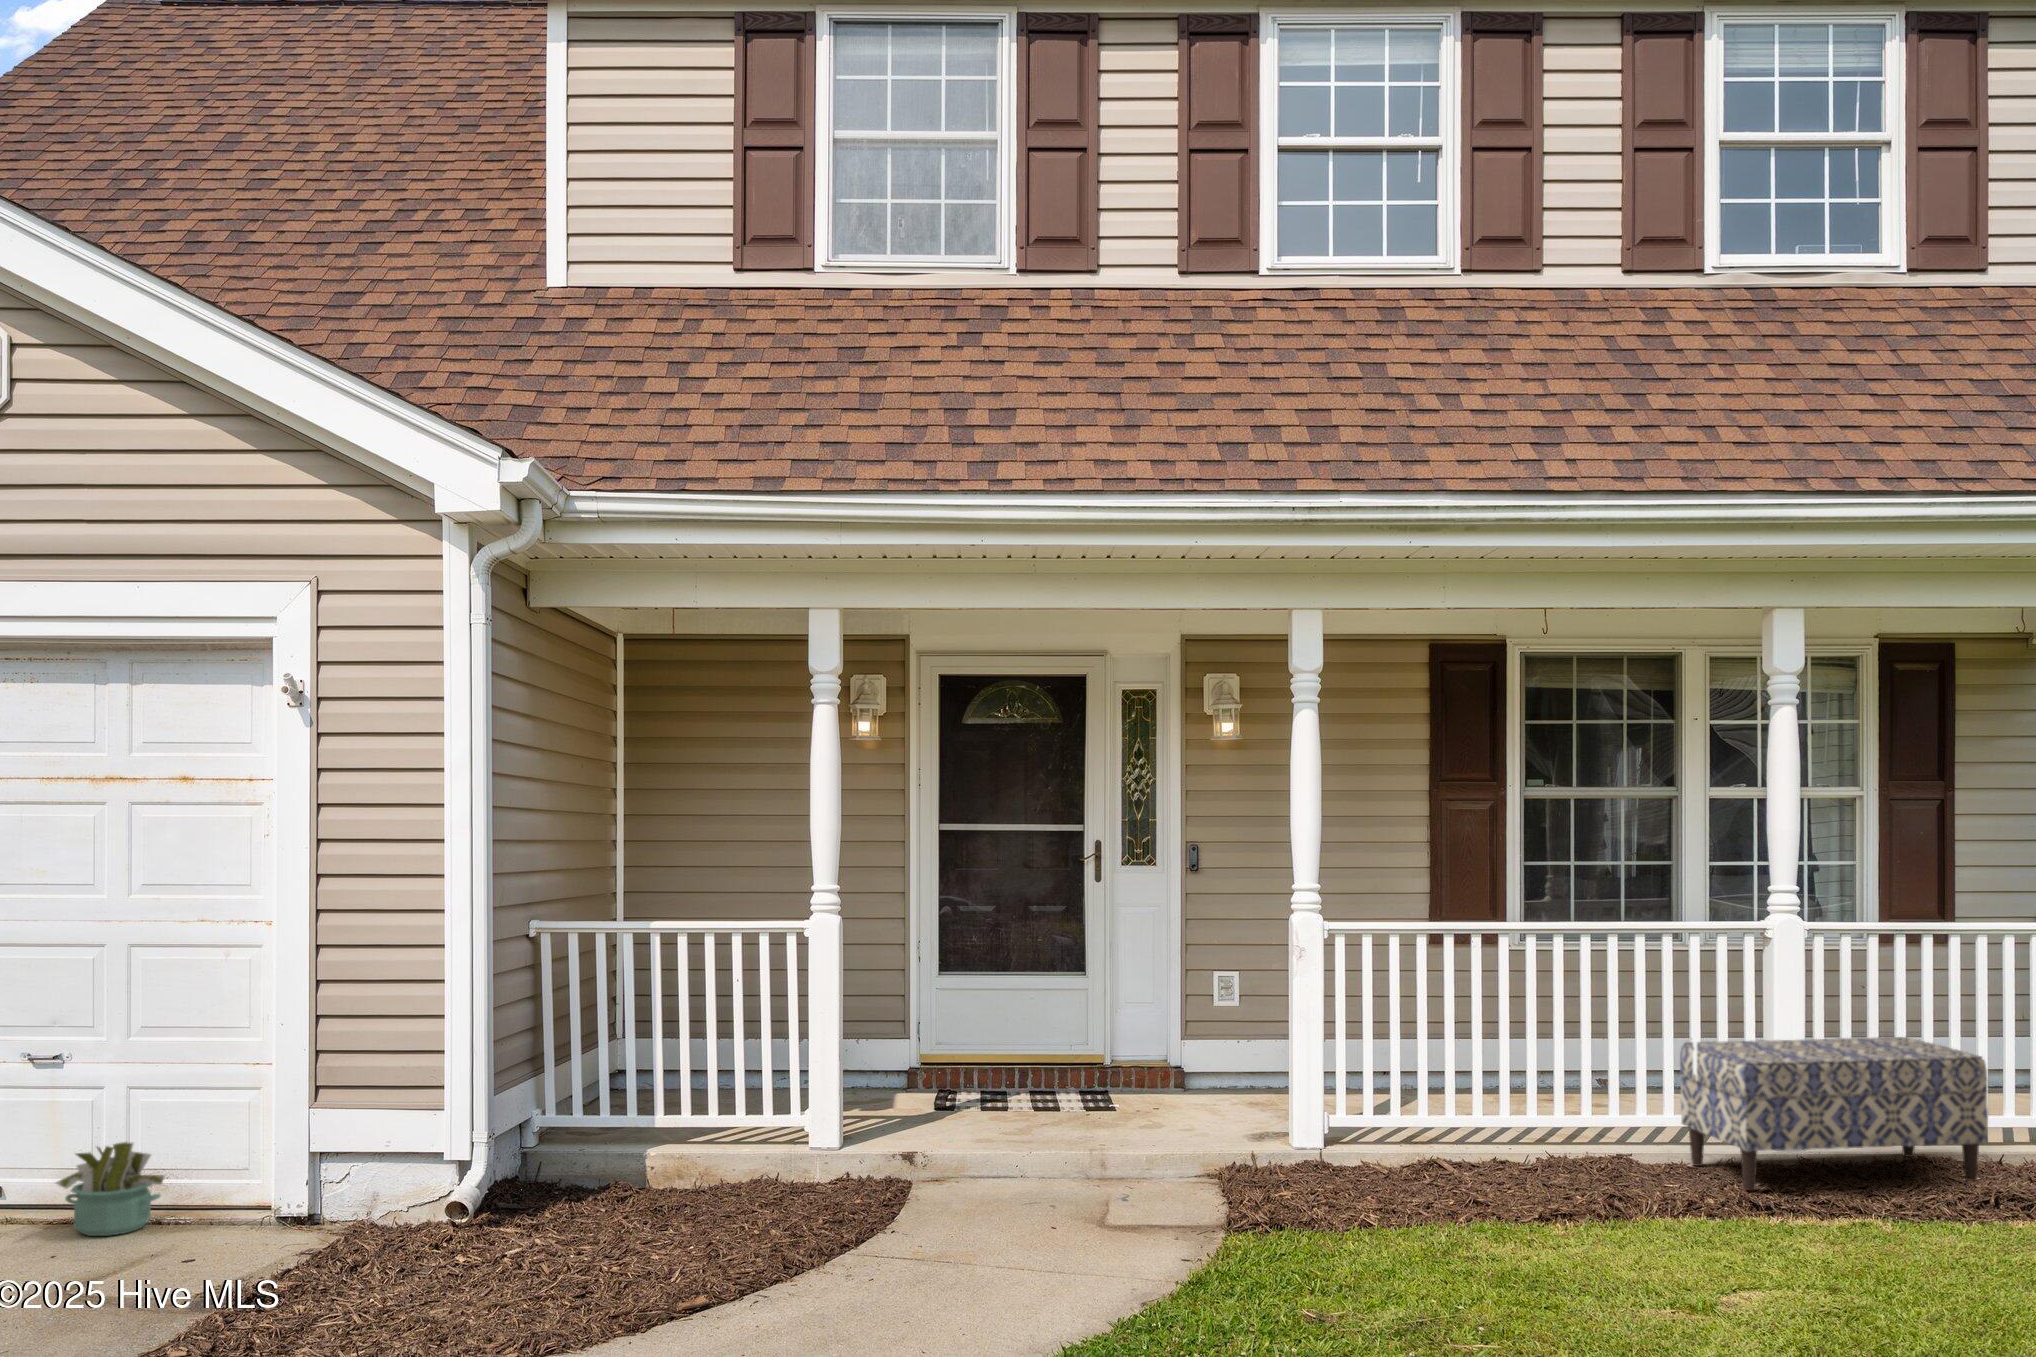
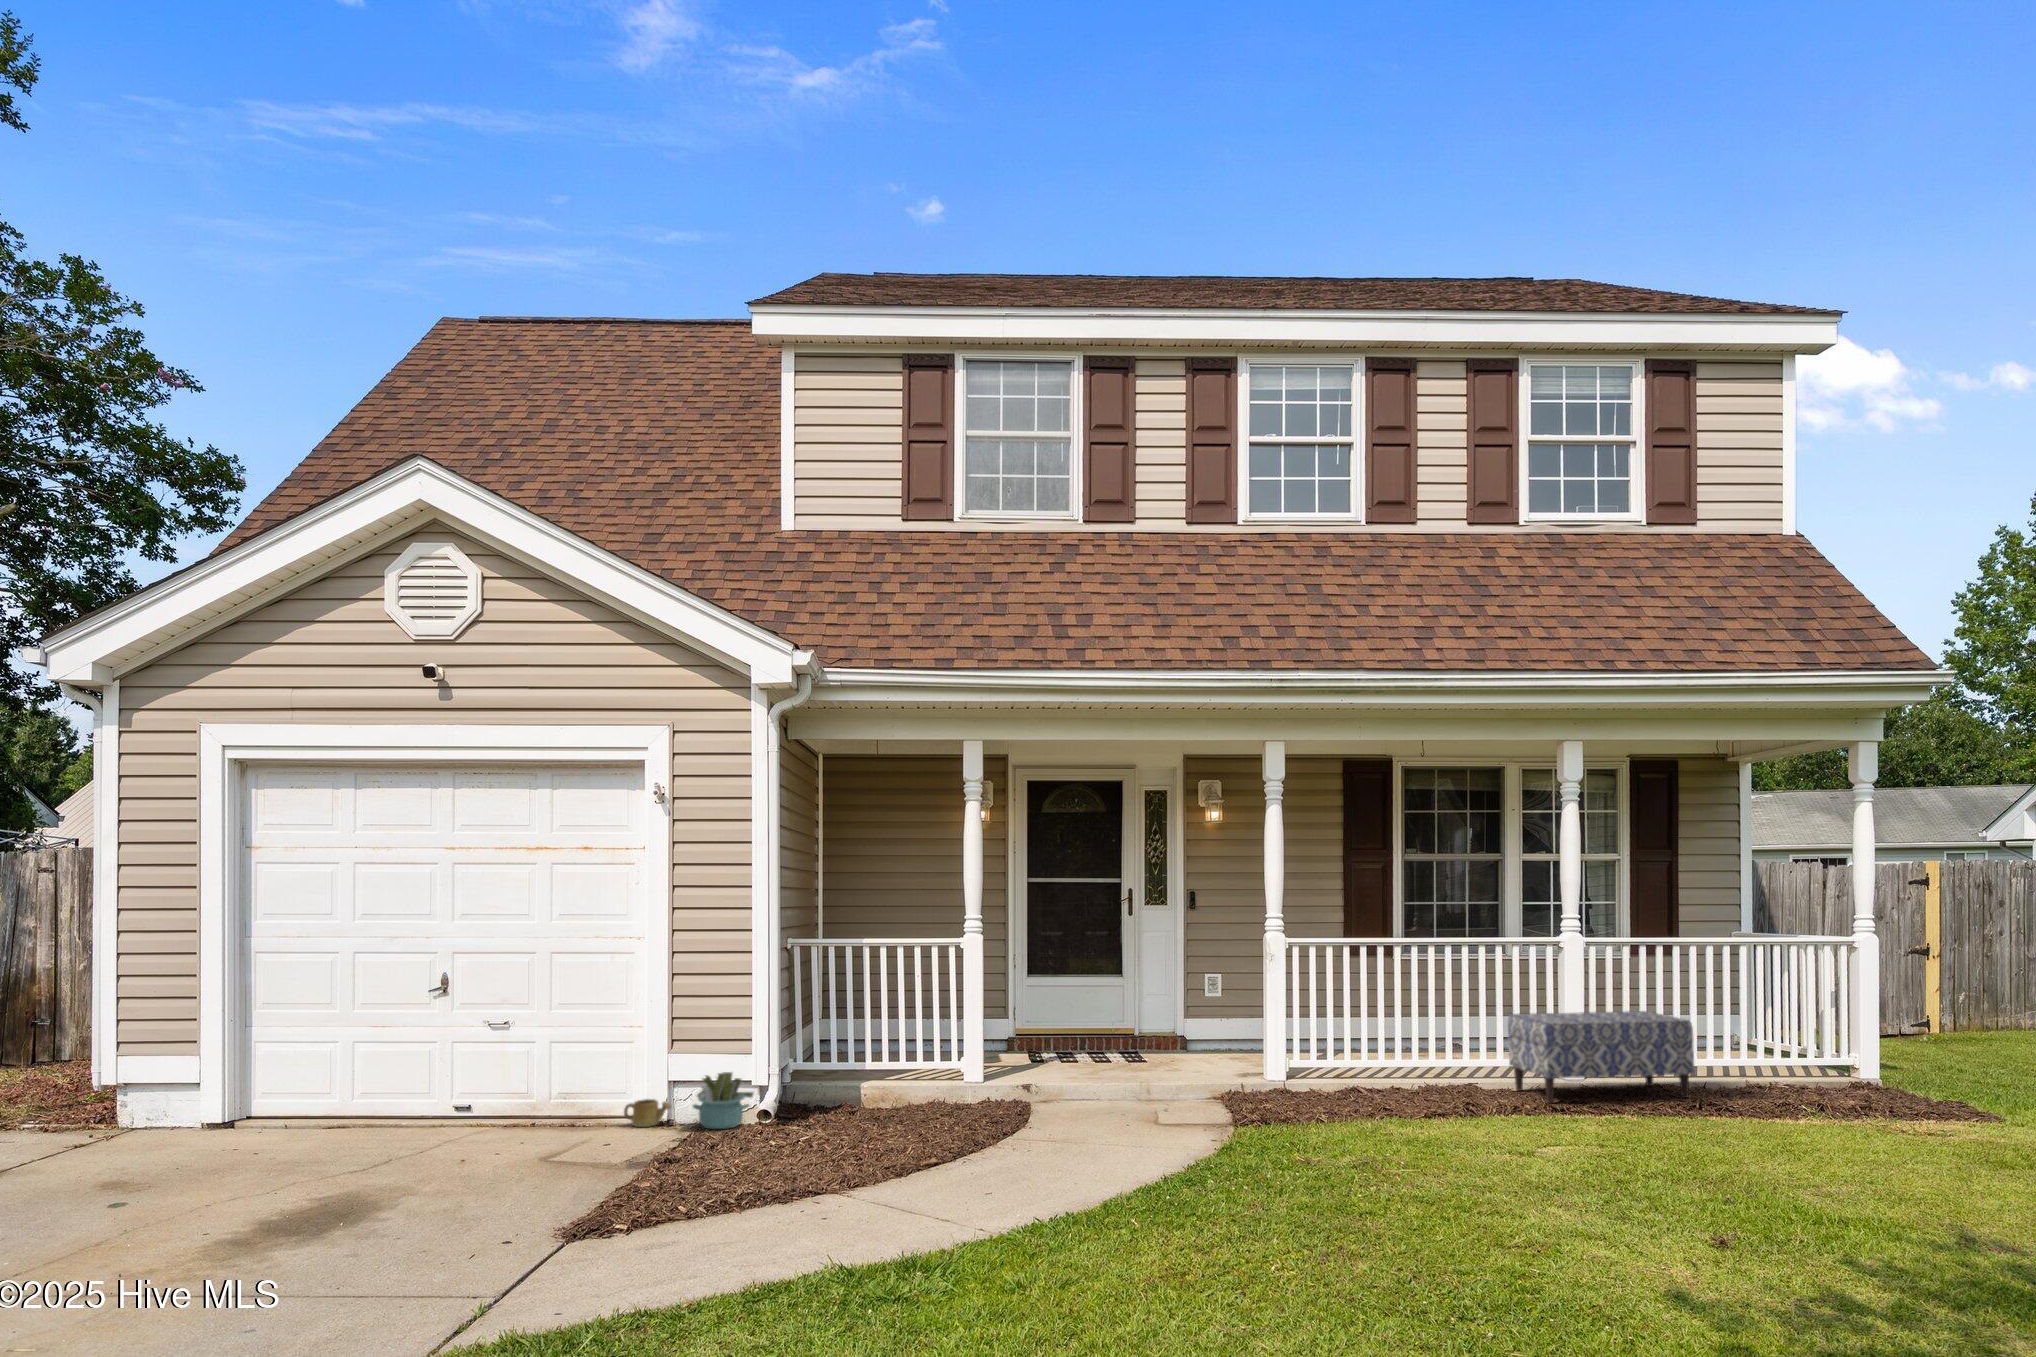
decorative plant: present [56,1142,164,1236] -> present [693,1072,754,1129]
watering can: none [228,1185,305,1232] -> present [624,1099,671,1127]

